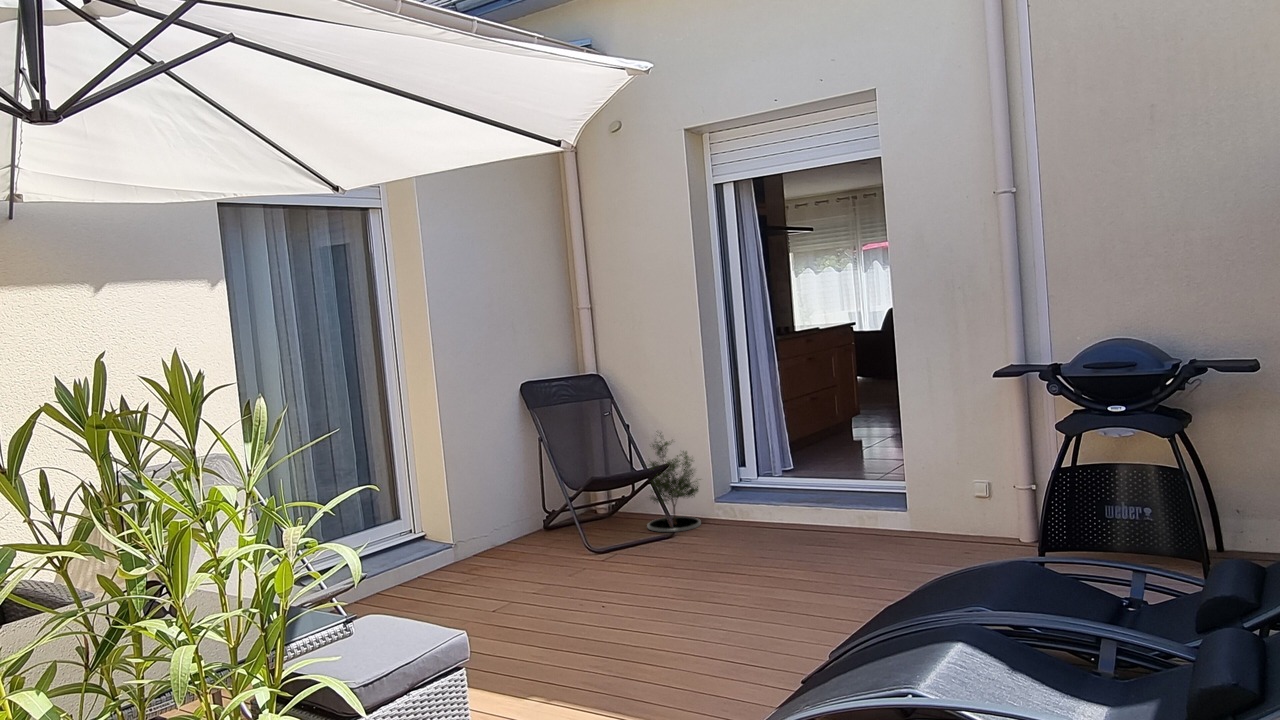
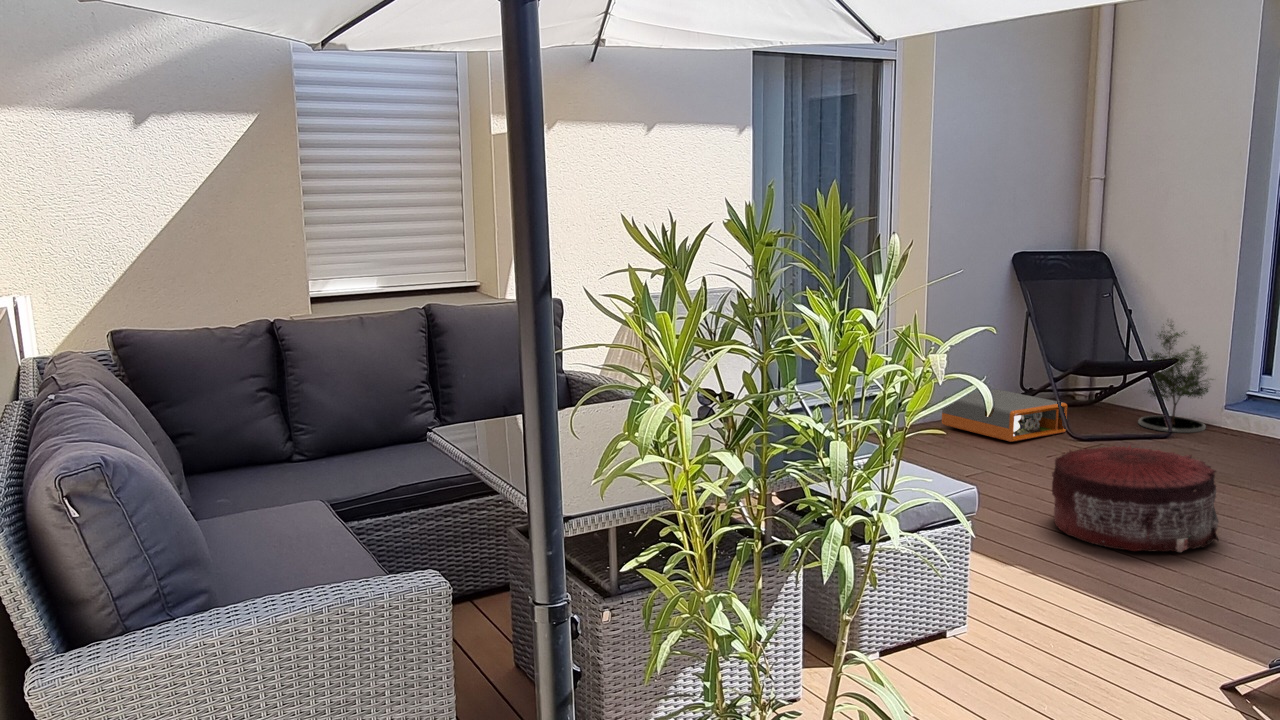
storage box: none [470,515,585,565] -> present [942,389,1067,442]
pouf: none [561,555,706,659] -> present [1052,445,1218,552]

